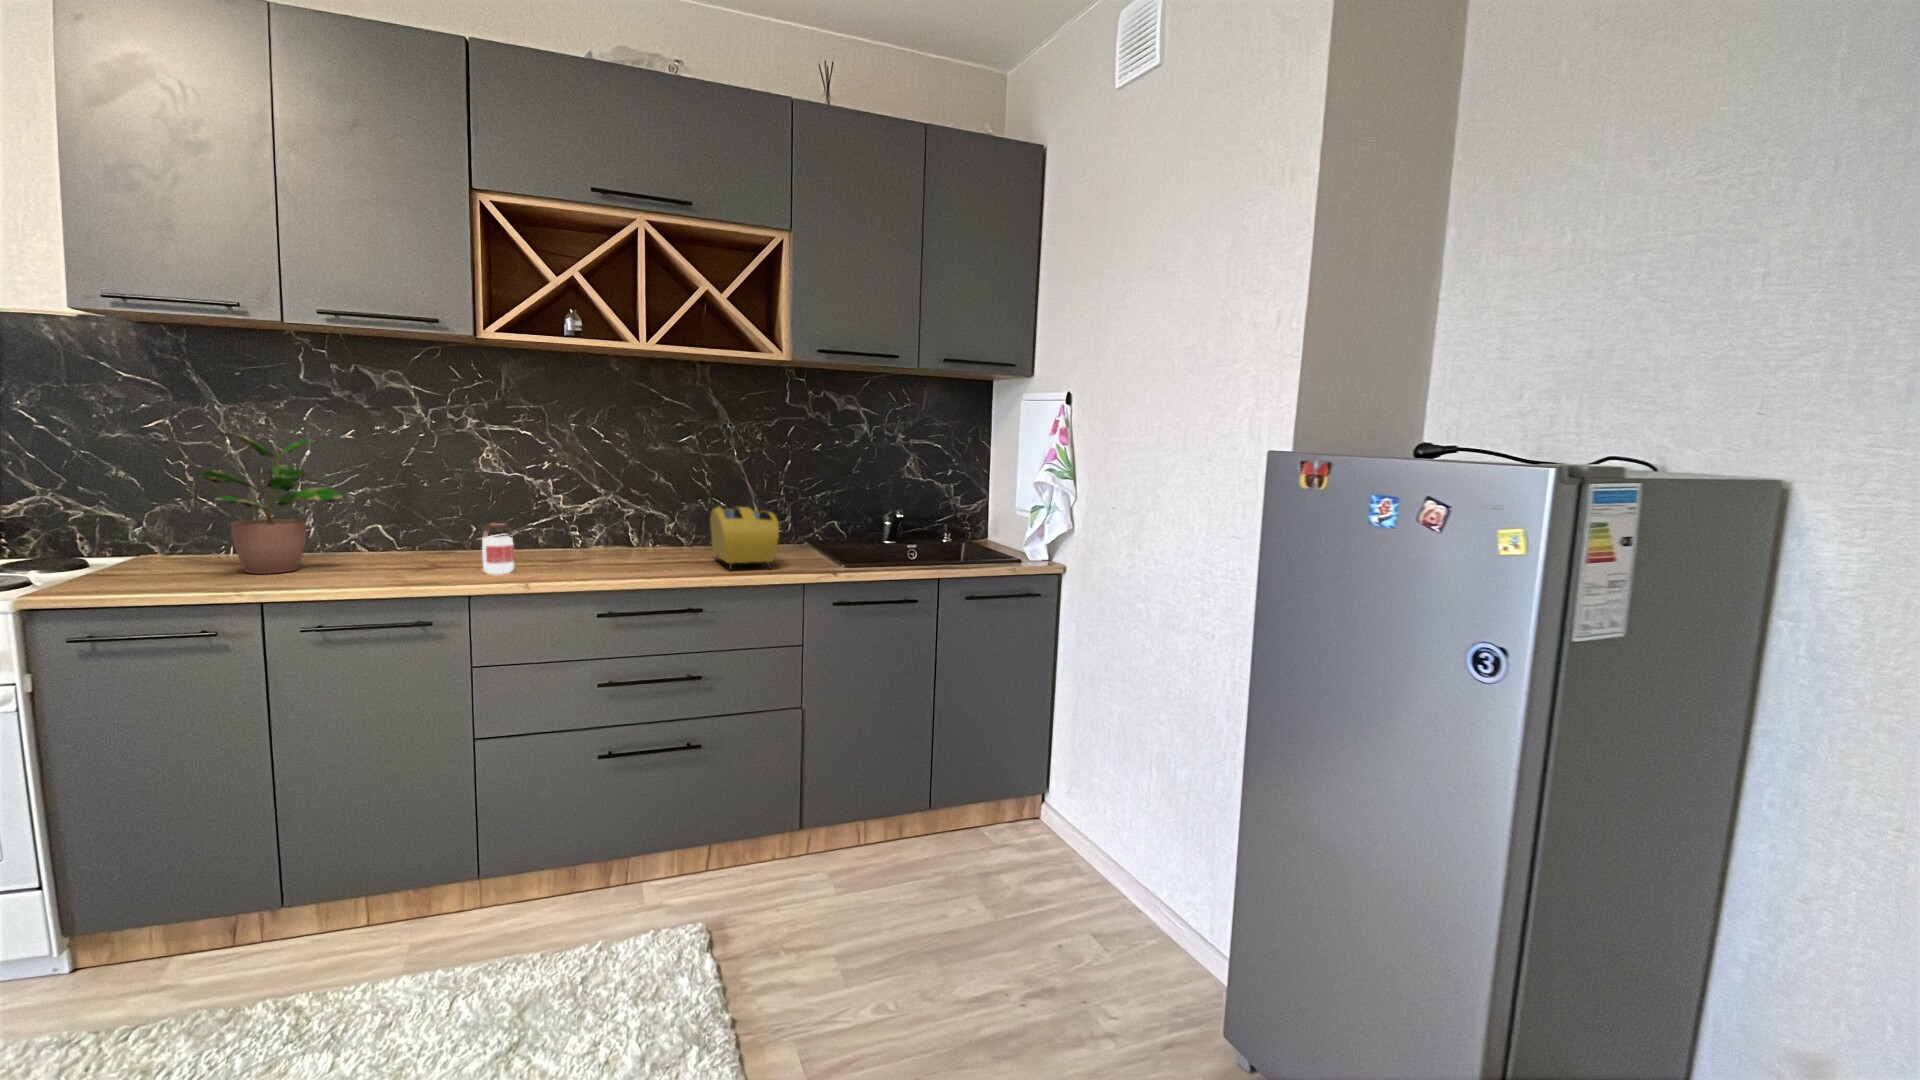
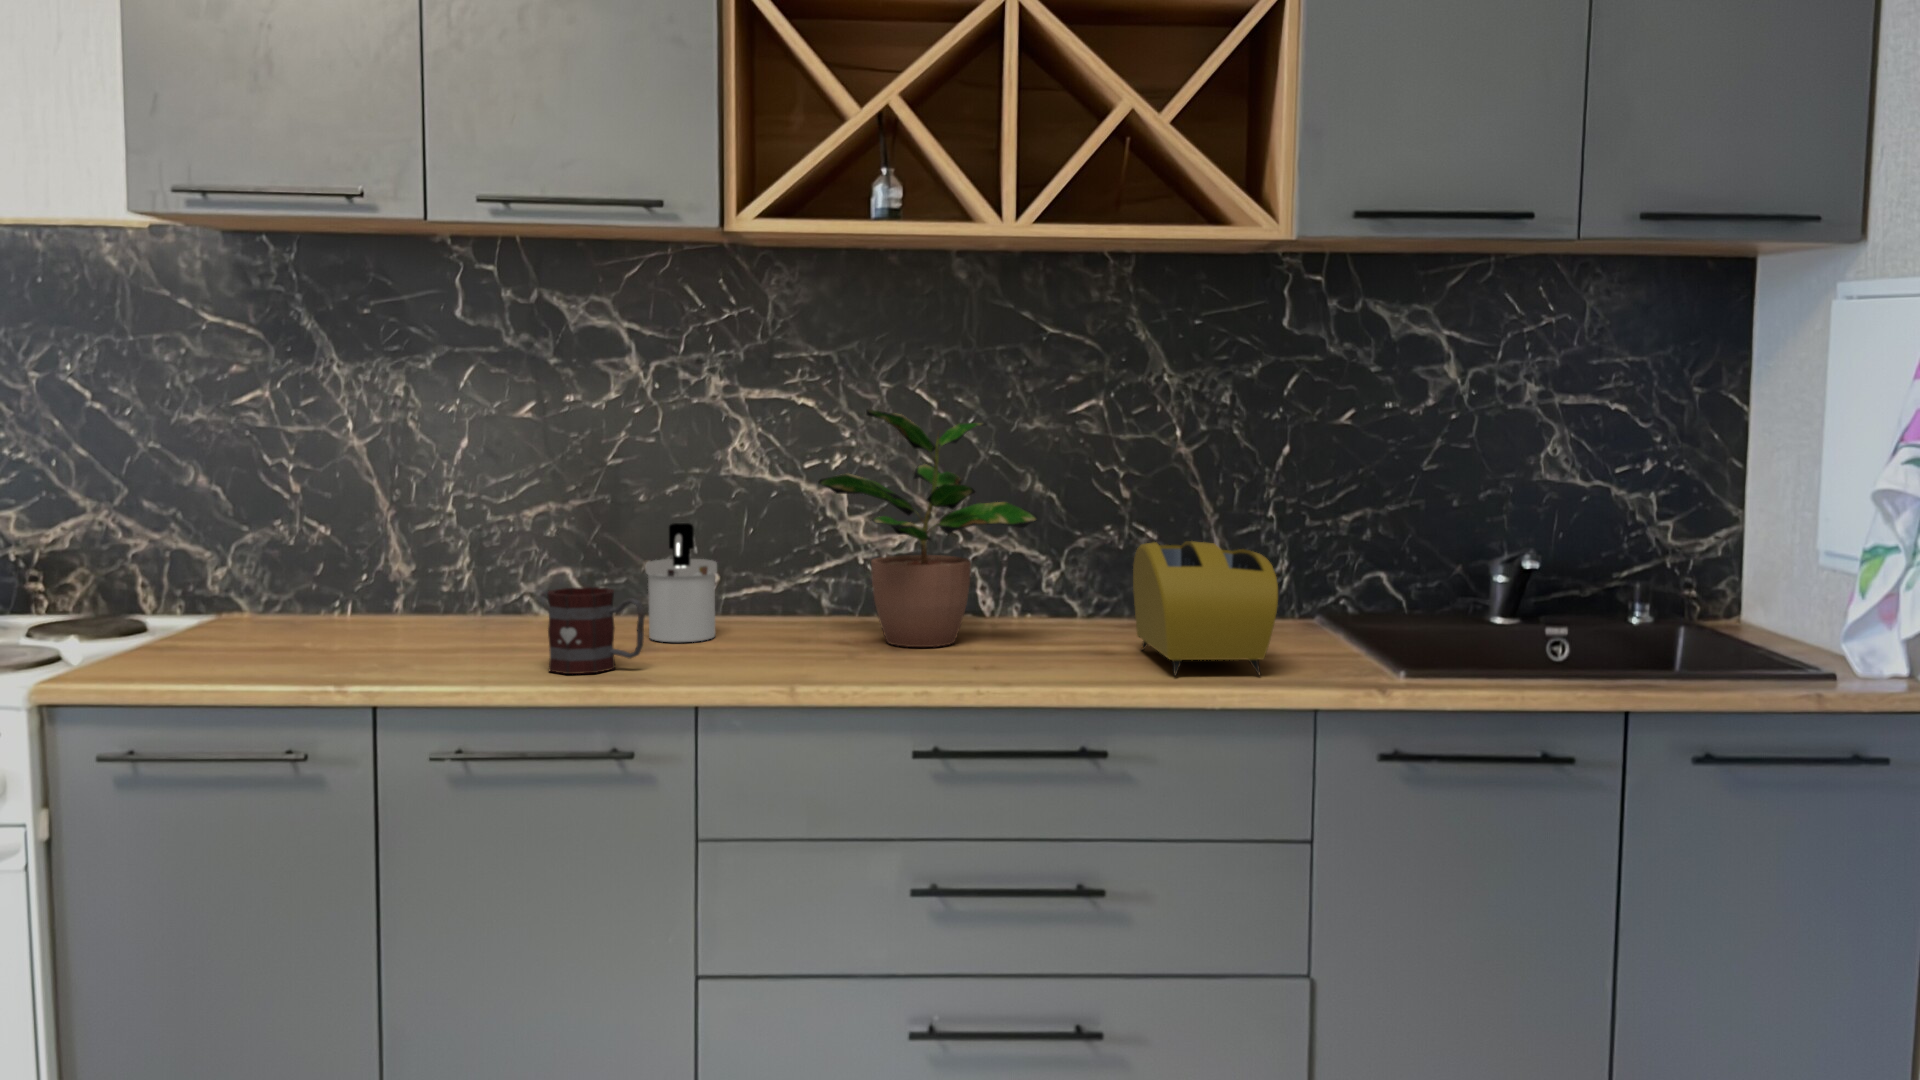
potted plant: present [196,432,345,574] -> present [819,409,1037,647]
soap dispenser: none [434,499,478,564] -> present [646,523,717,642]
jar: present [482,523,515,575] -> none [715,570,773,670]
mug: none [378,534,440,581] -> present [547,587,645,674]

